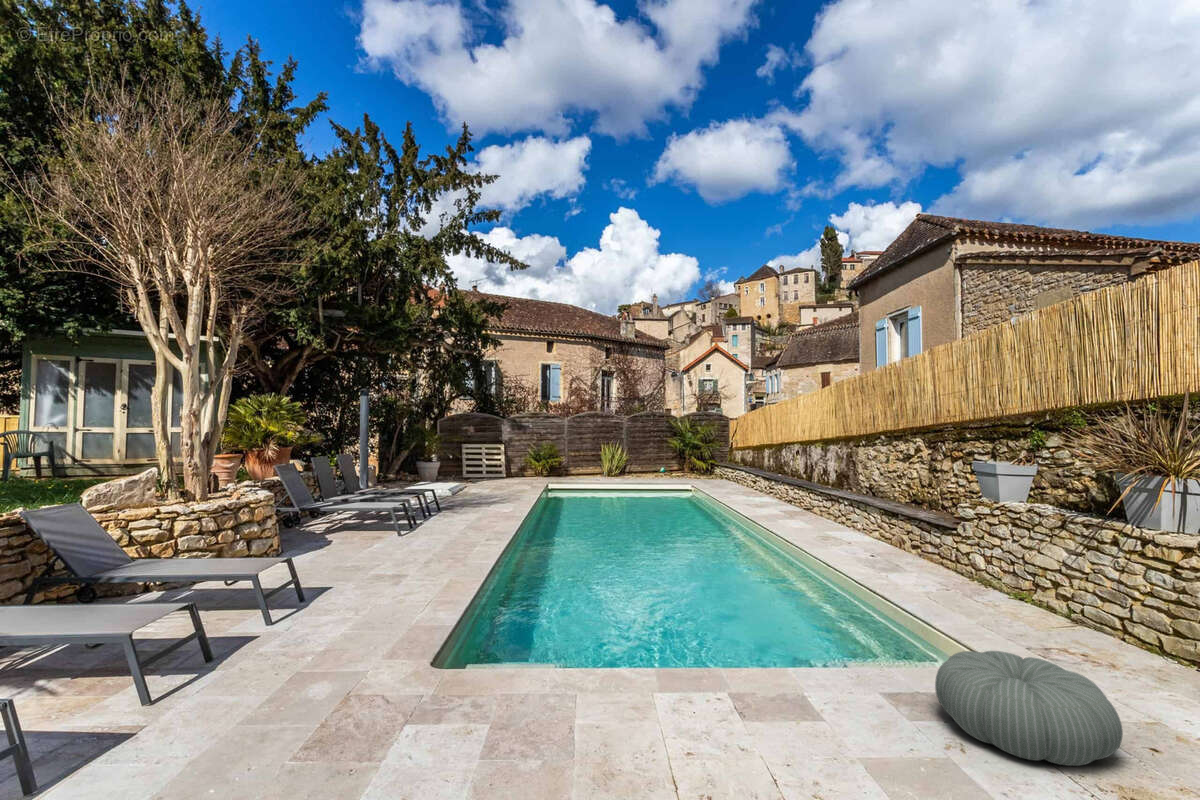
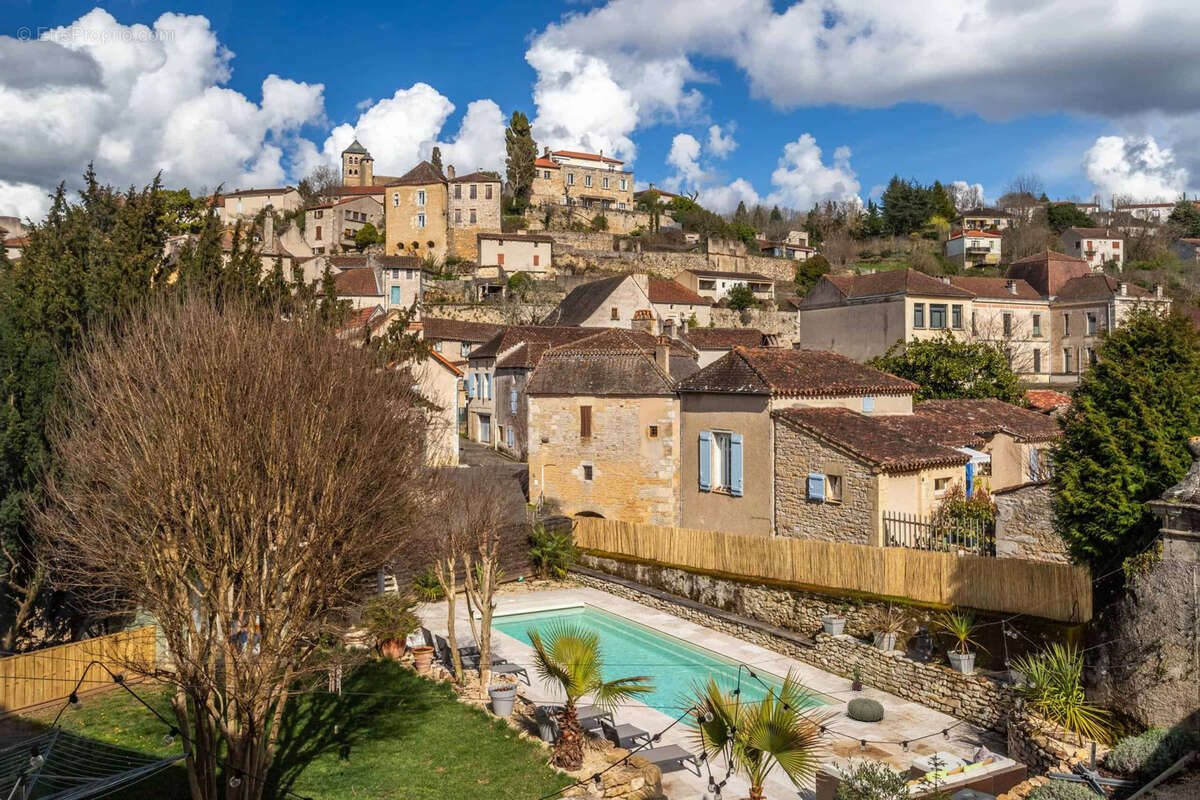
decorative plant: none [994,552,1101,639] -> present [852,662,862,691]

